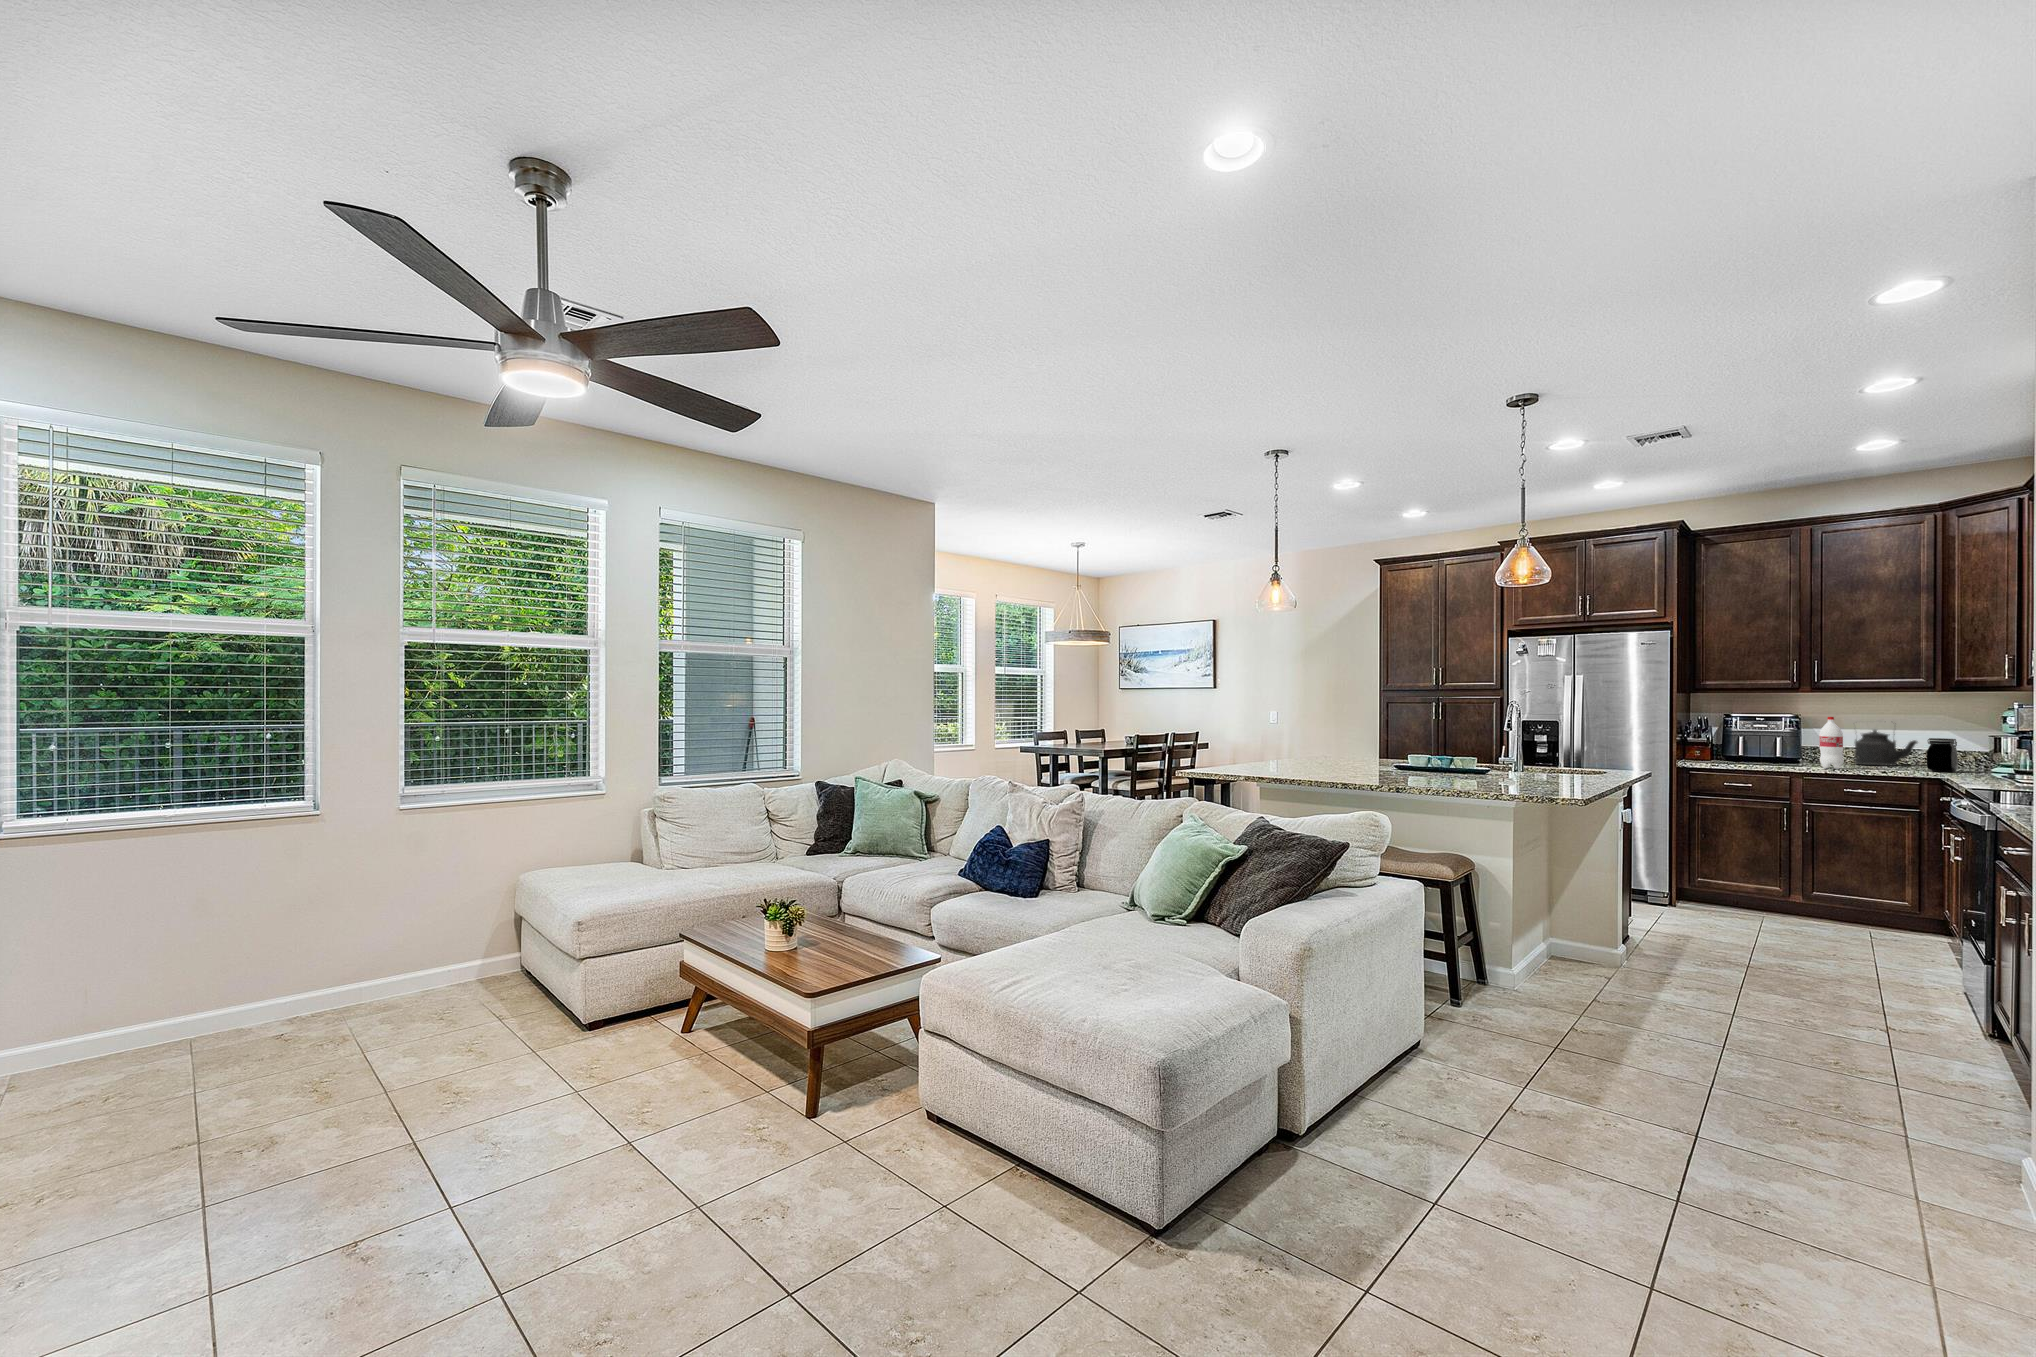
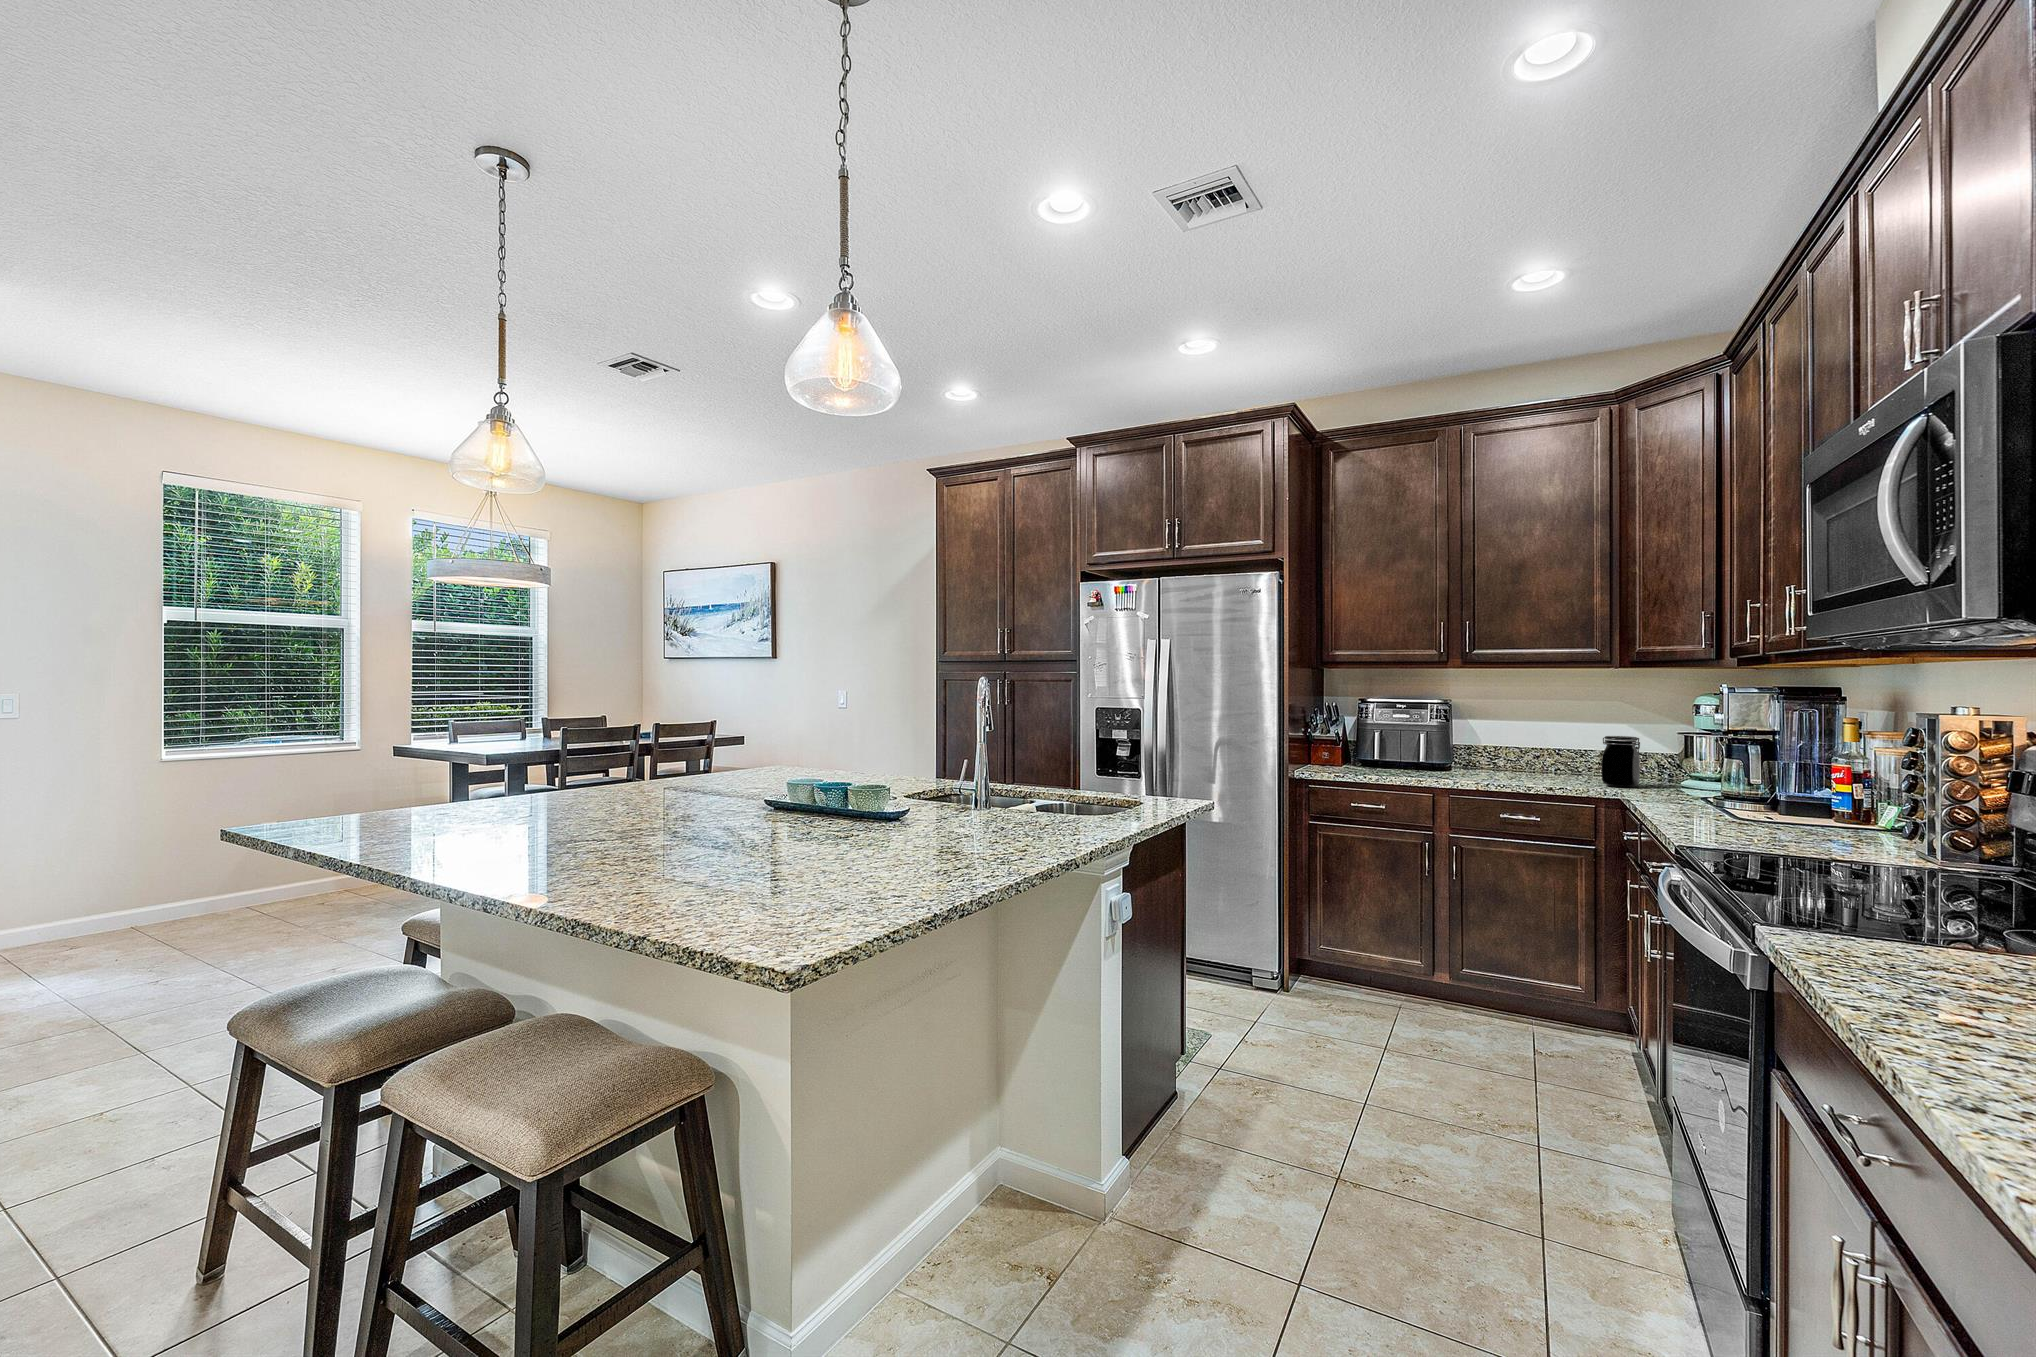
bottle: present [1819,717,1844,769] -> none [1468,704,1498,782]
kettle: present [1854,729,1917,766] -> none [1513,709,1590,773]

